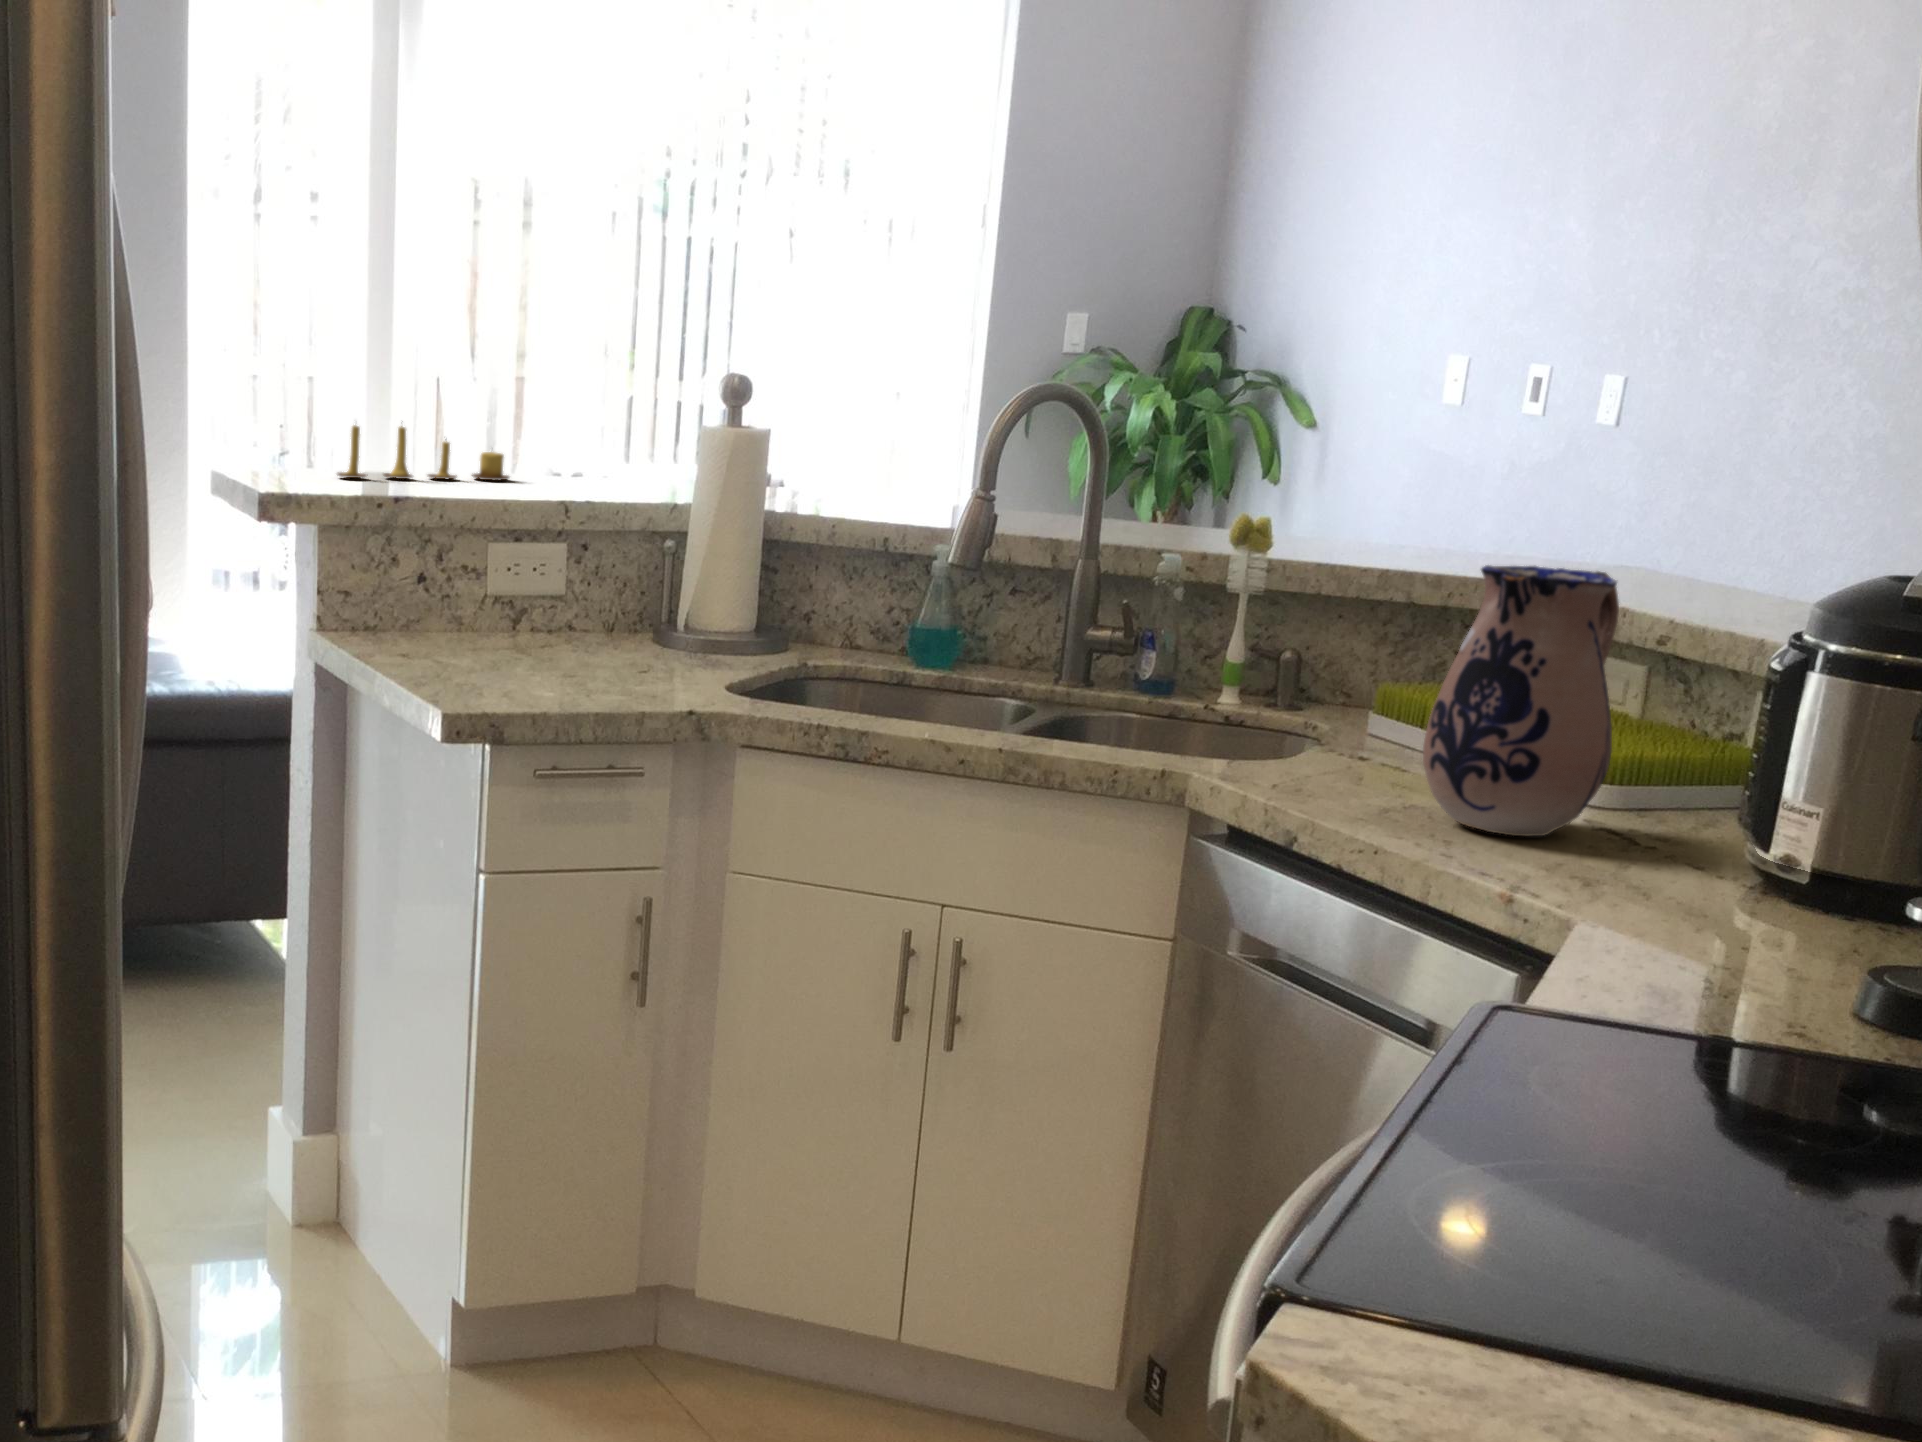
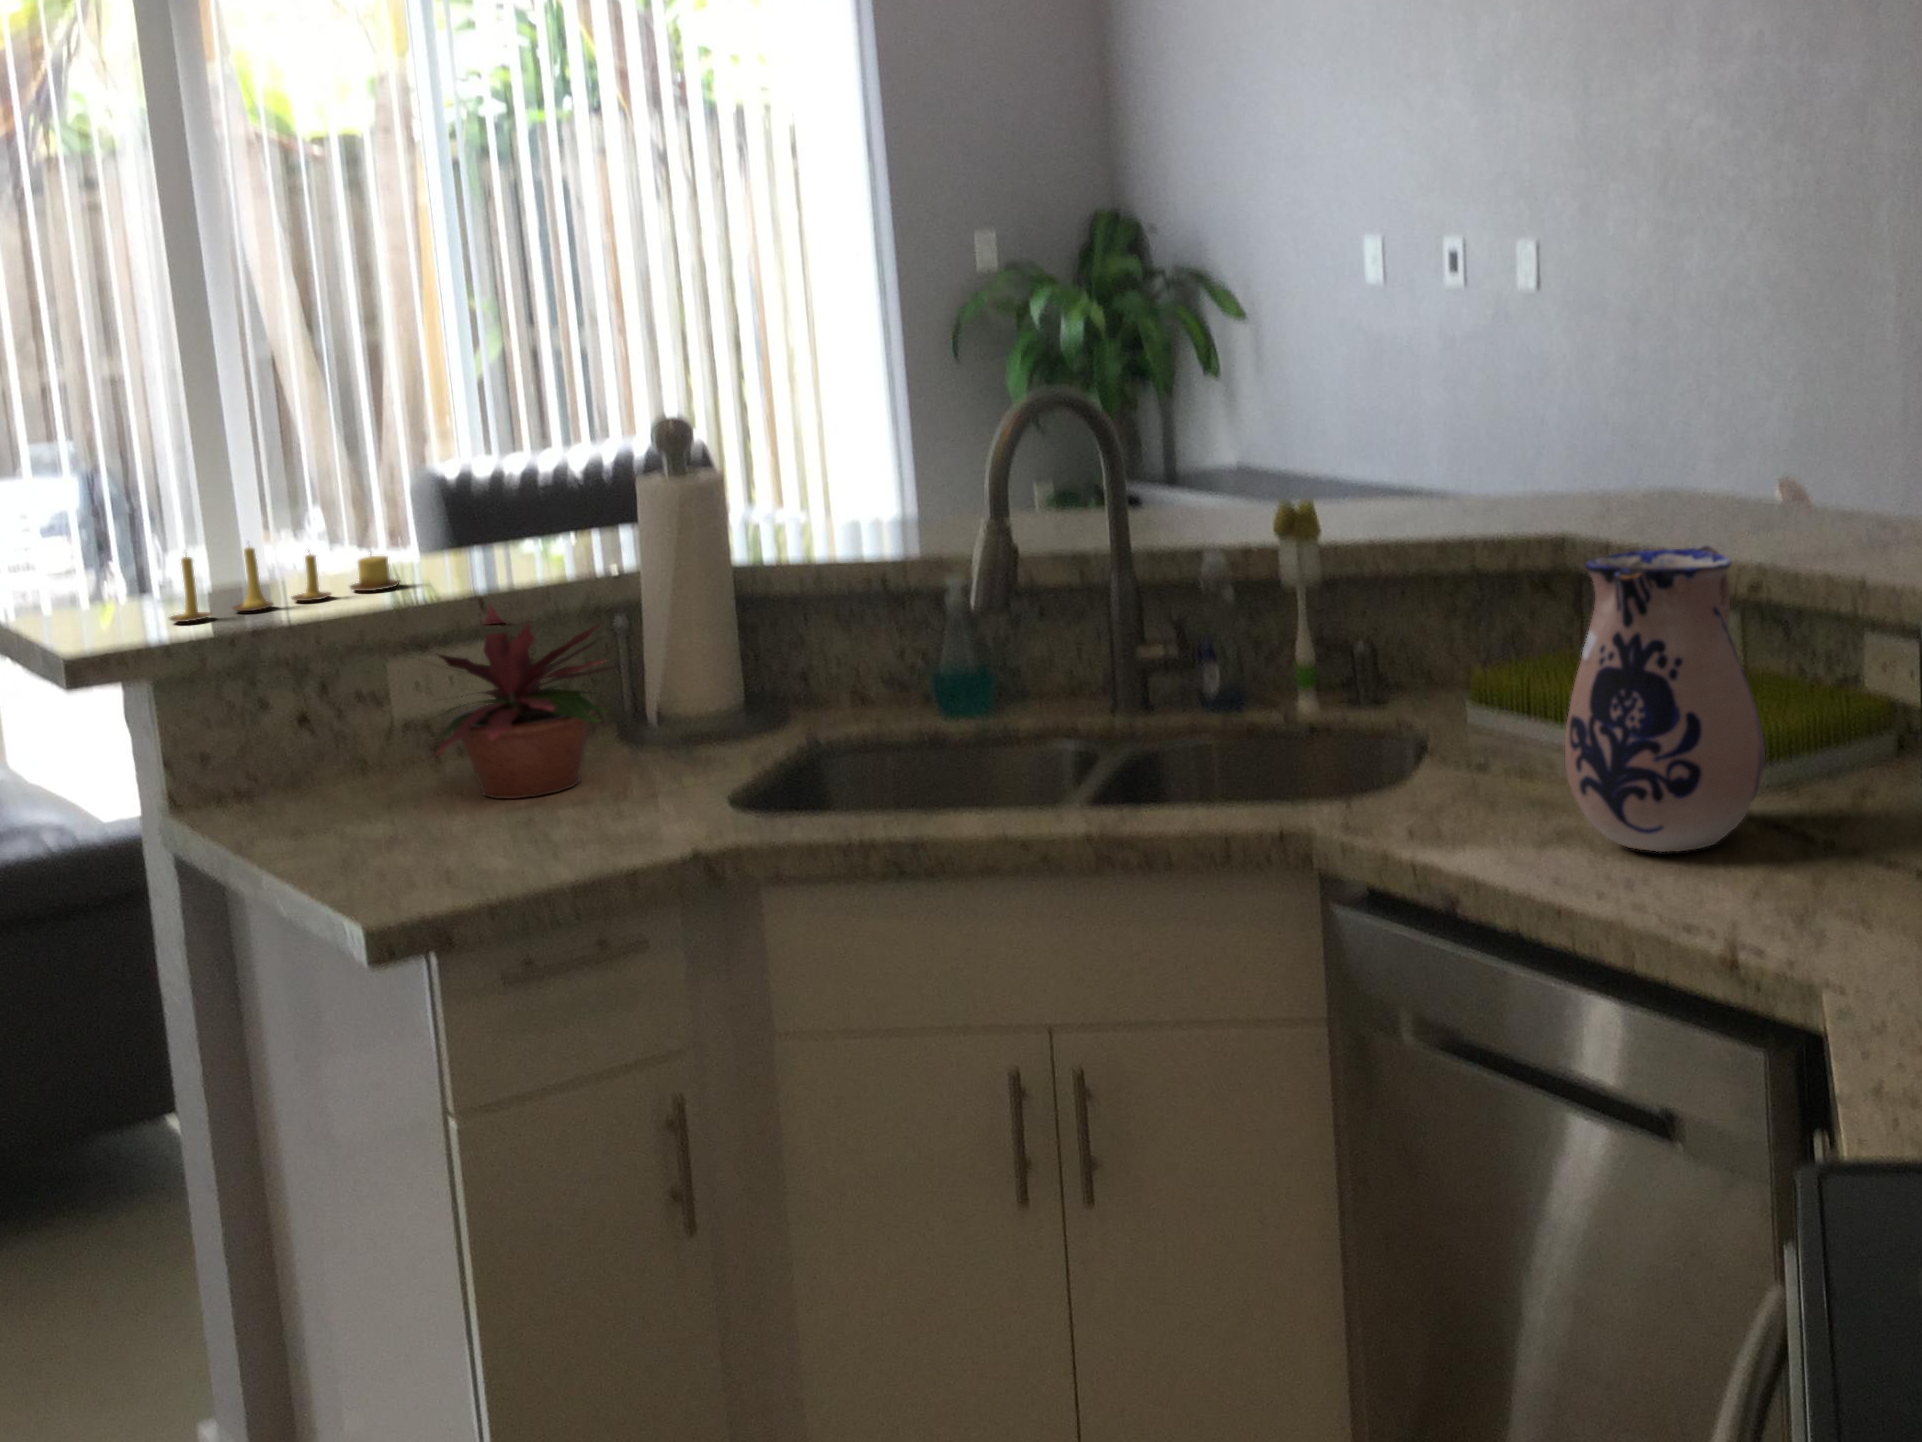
potted plant: none [498,490,677,659] -> present [426,605,623,799]

